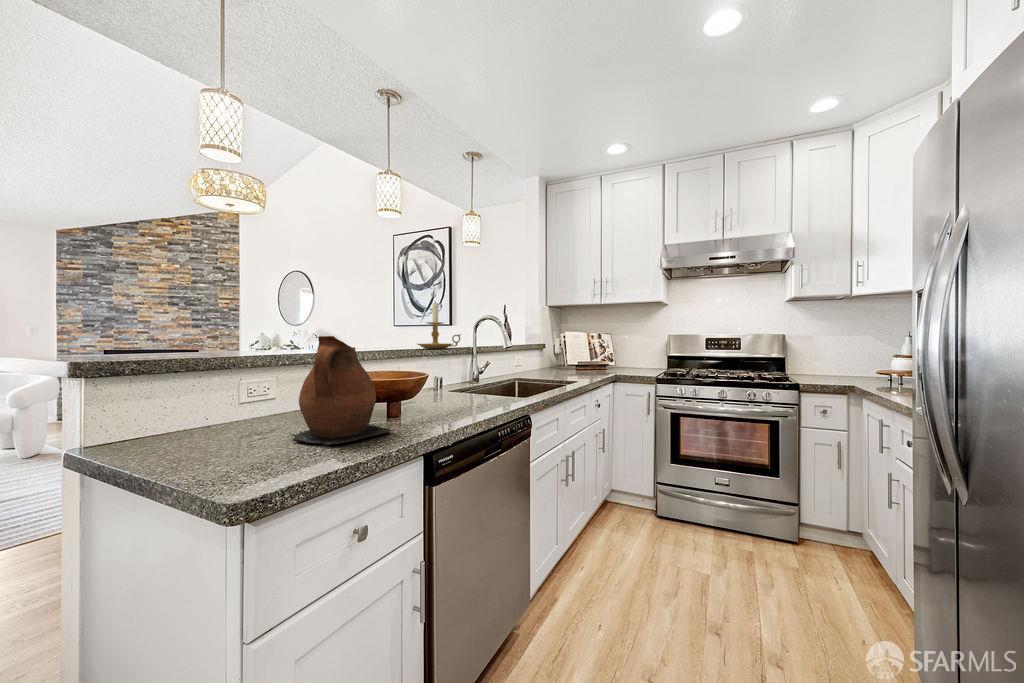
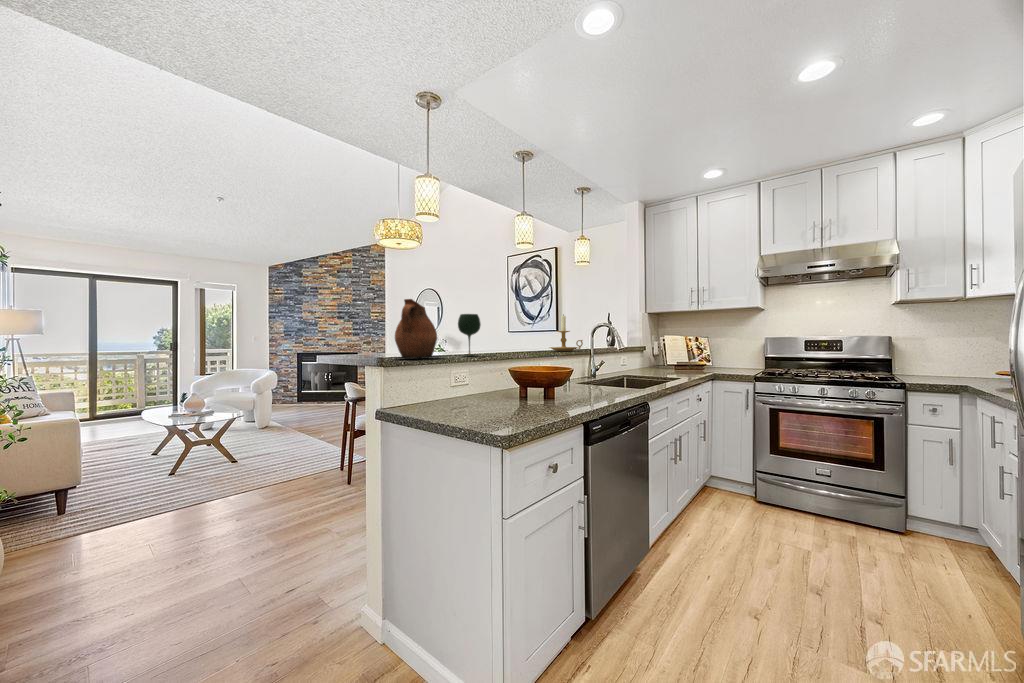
wine glass: none [257,292,295,356] -> present [458,314,481,357]
ceramic pitcher: present [291,336,390,445] -> present [394,299,440,359]

